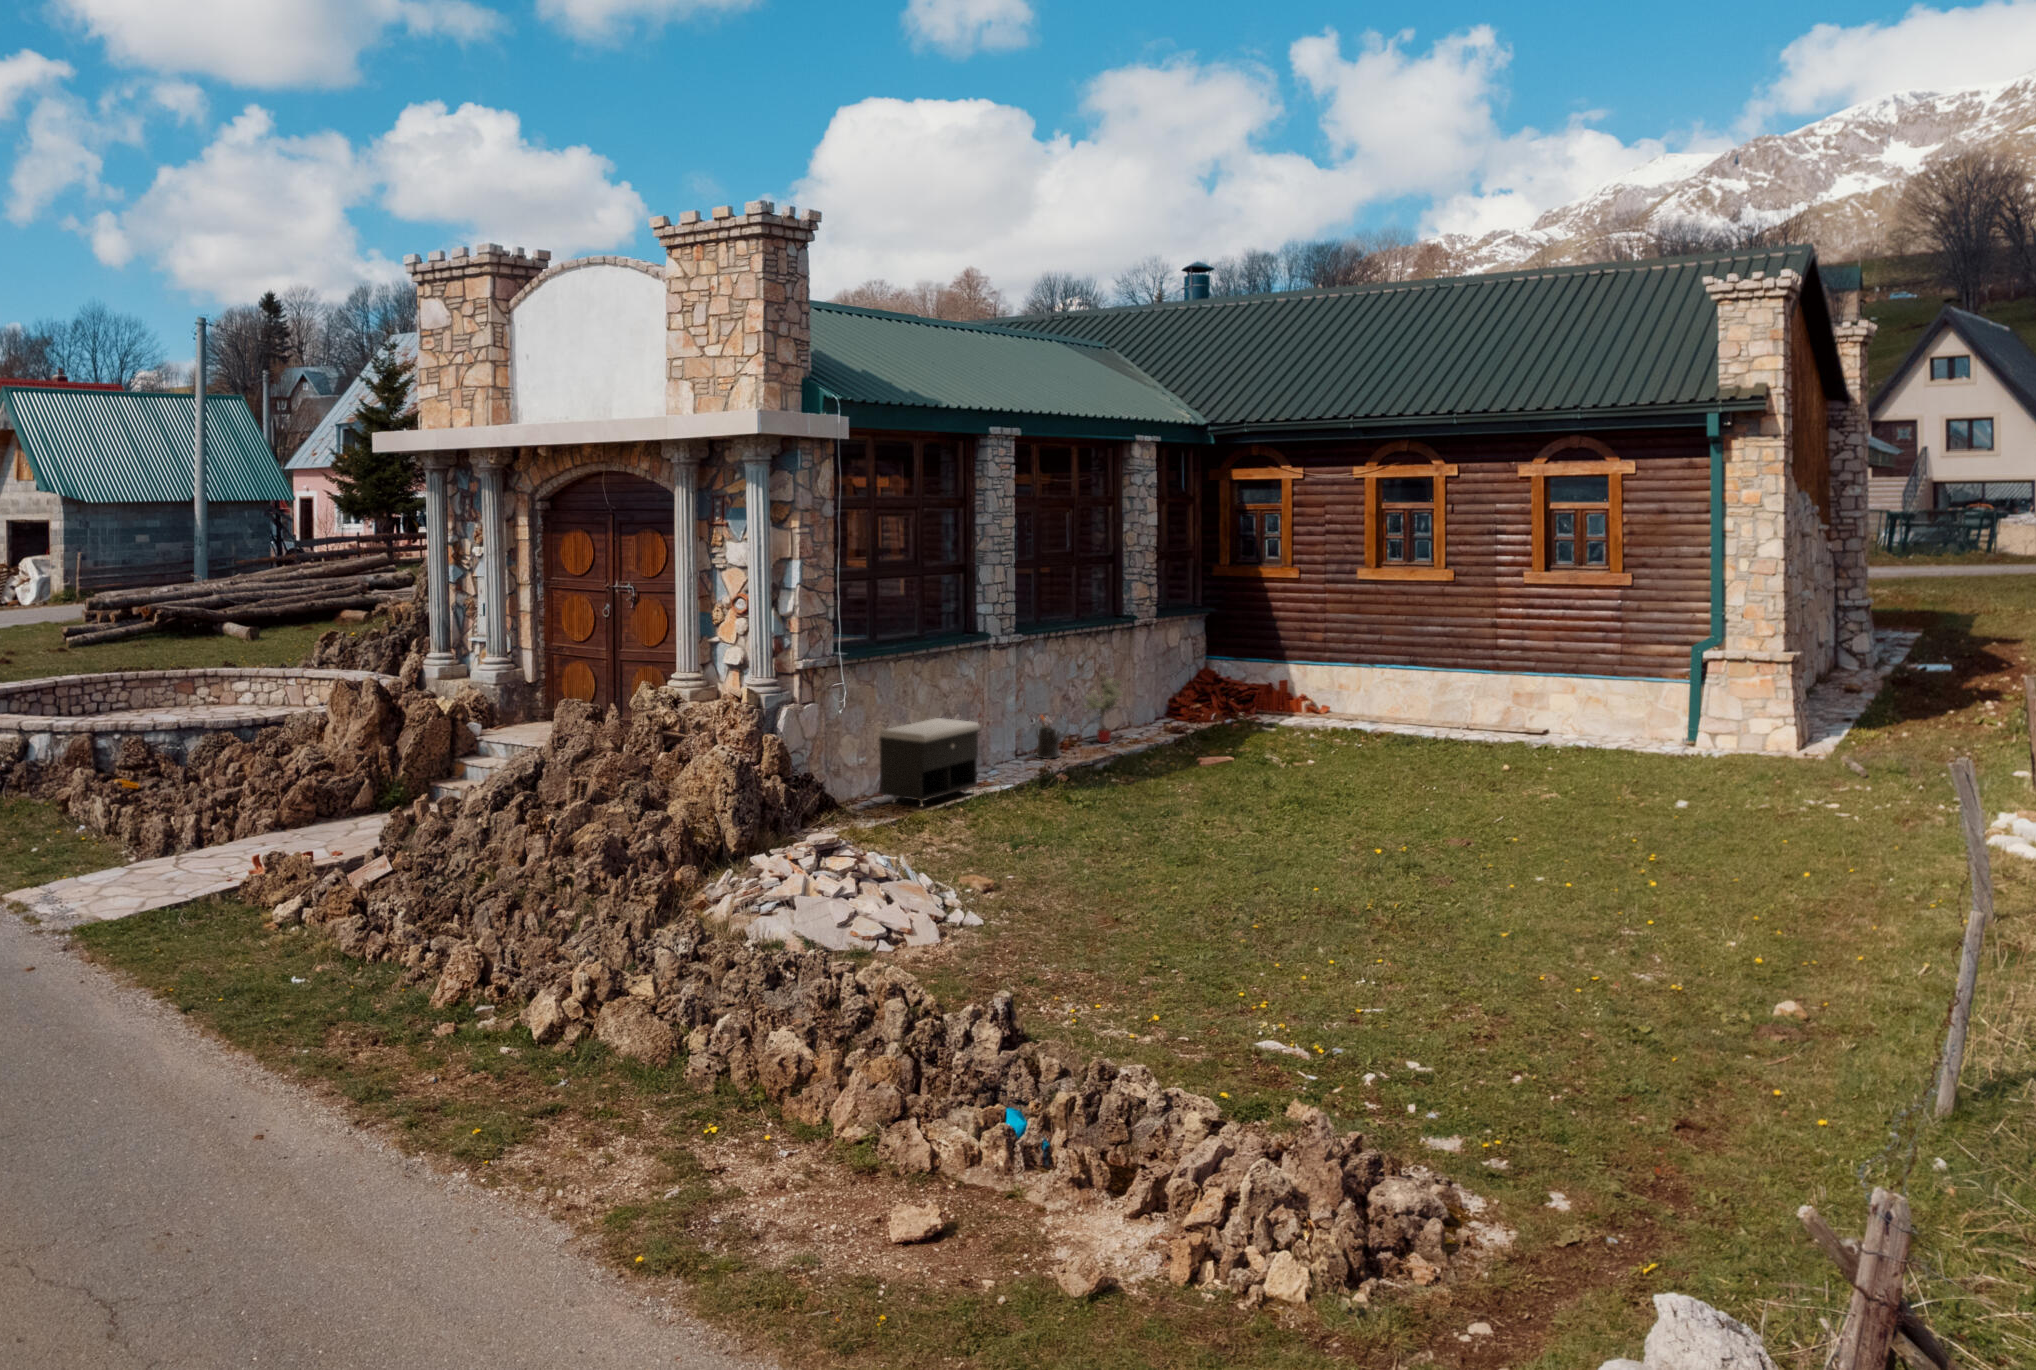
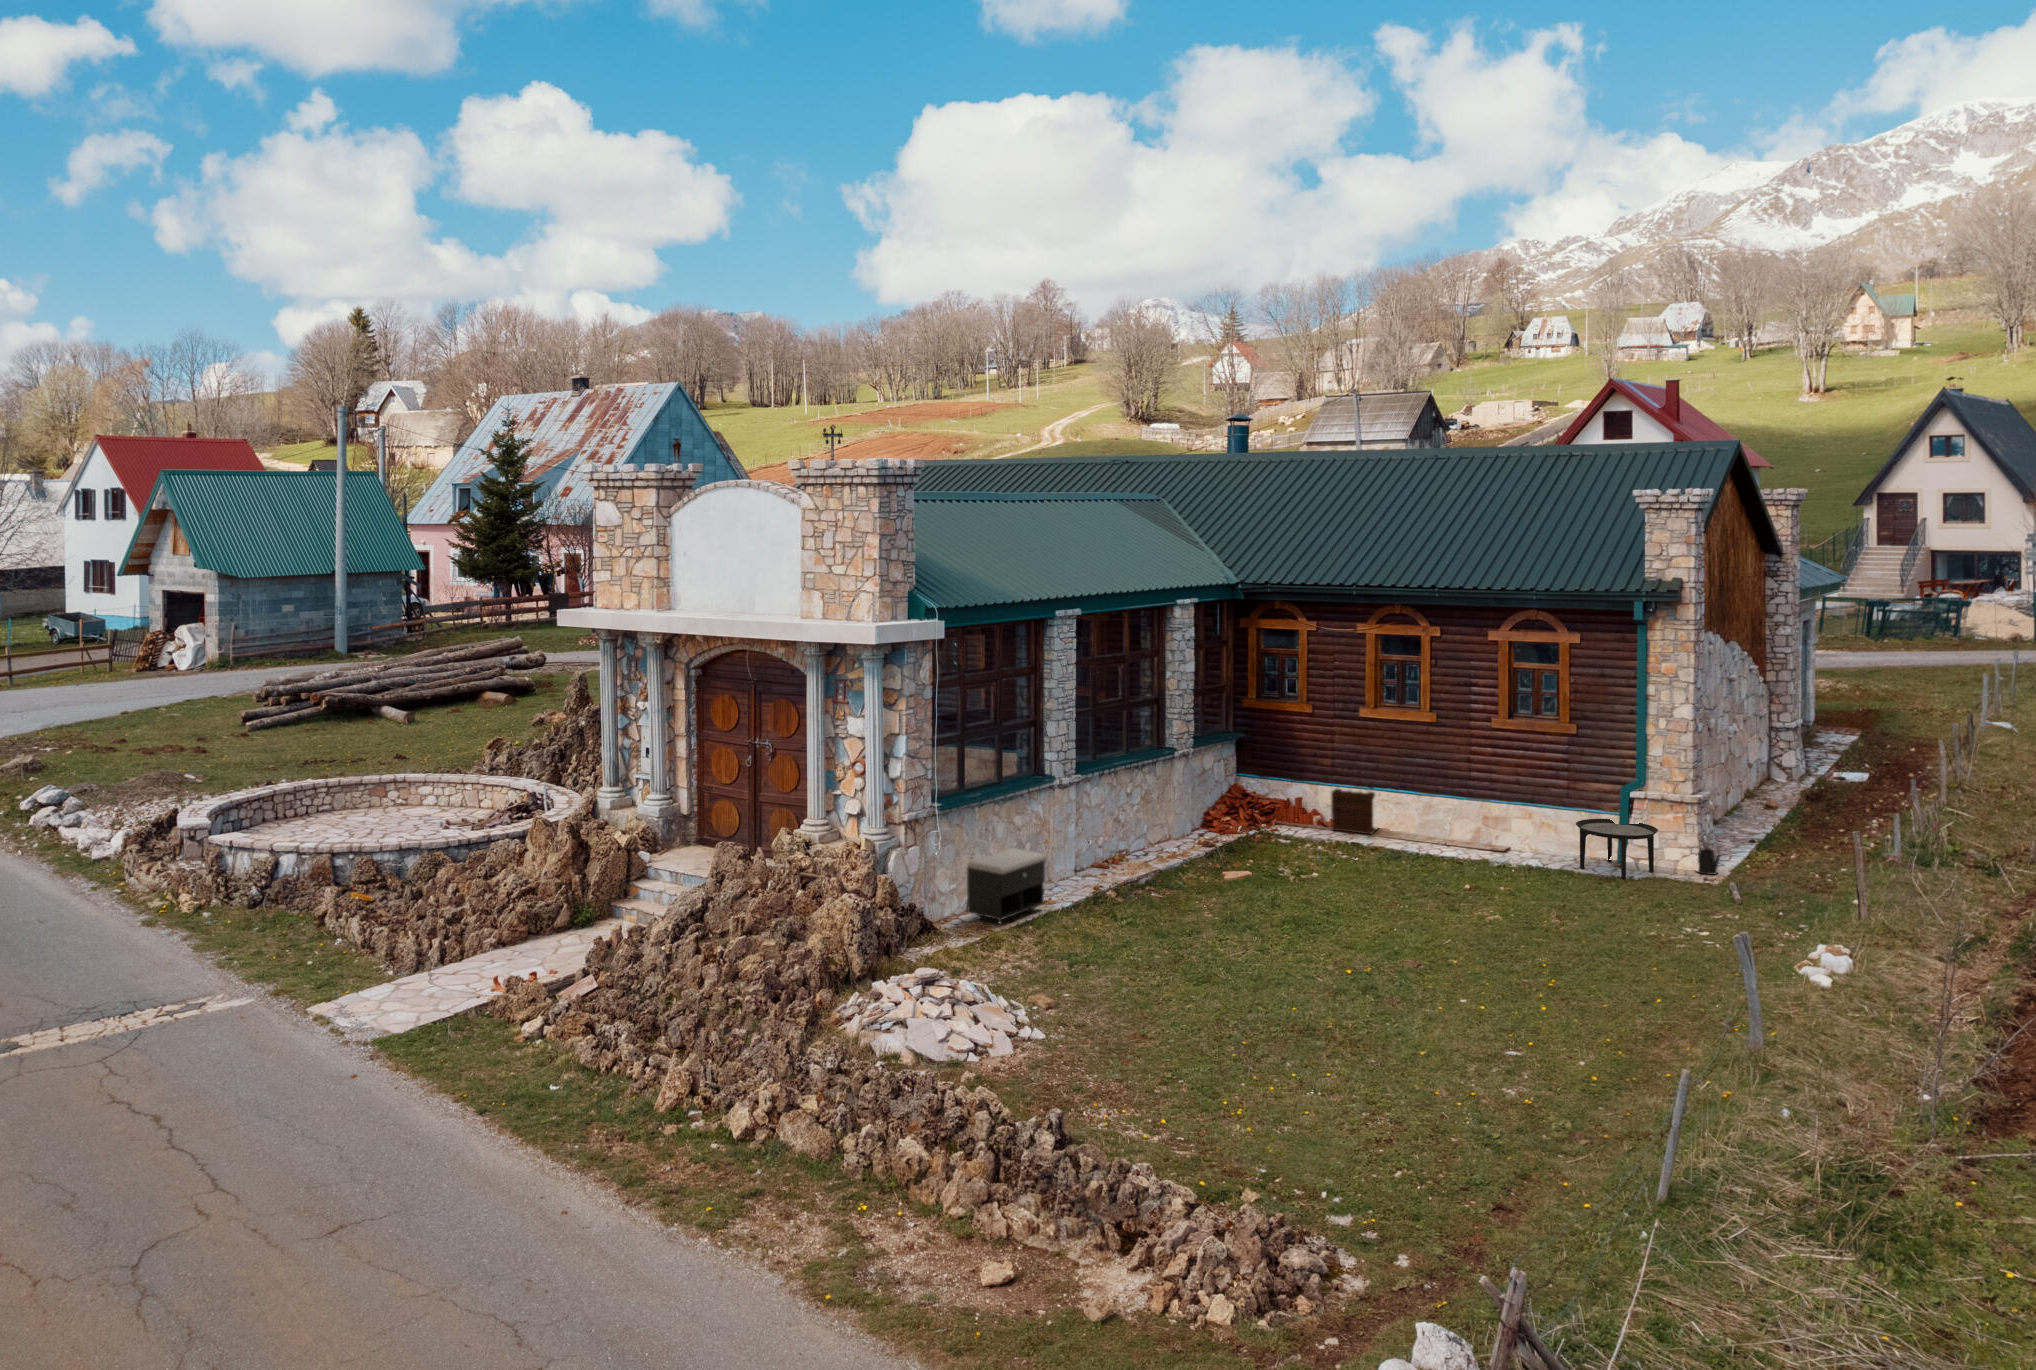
wooden crate: none [1326,664,1389,721] -> present [1331,789,1377,834]
potted tree: present [1083,676,1122,743] -> none [1129,798,1164,857]
round table: none [1642,689,1751,757] -> present [1576,819,1658,879]
watering can: present [1036,716,1059,759] -> present [1698,839,1720,875]

